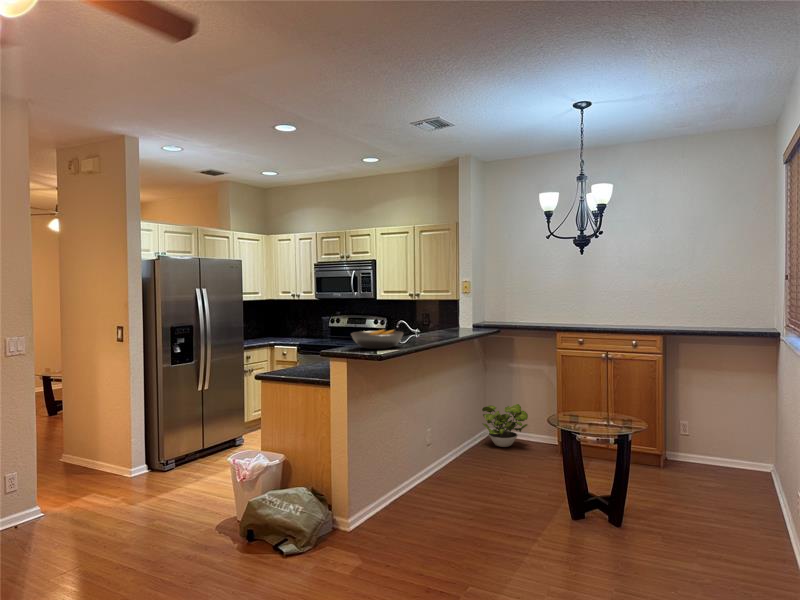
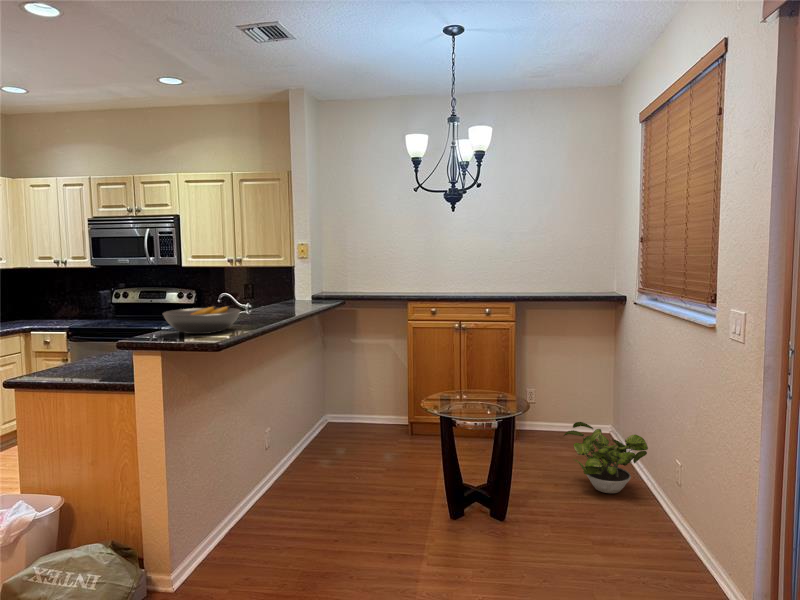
potted plant: present [482,404,528,447] -> present [564,422,648,493]

